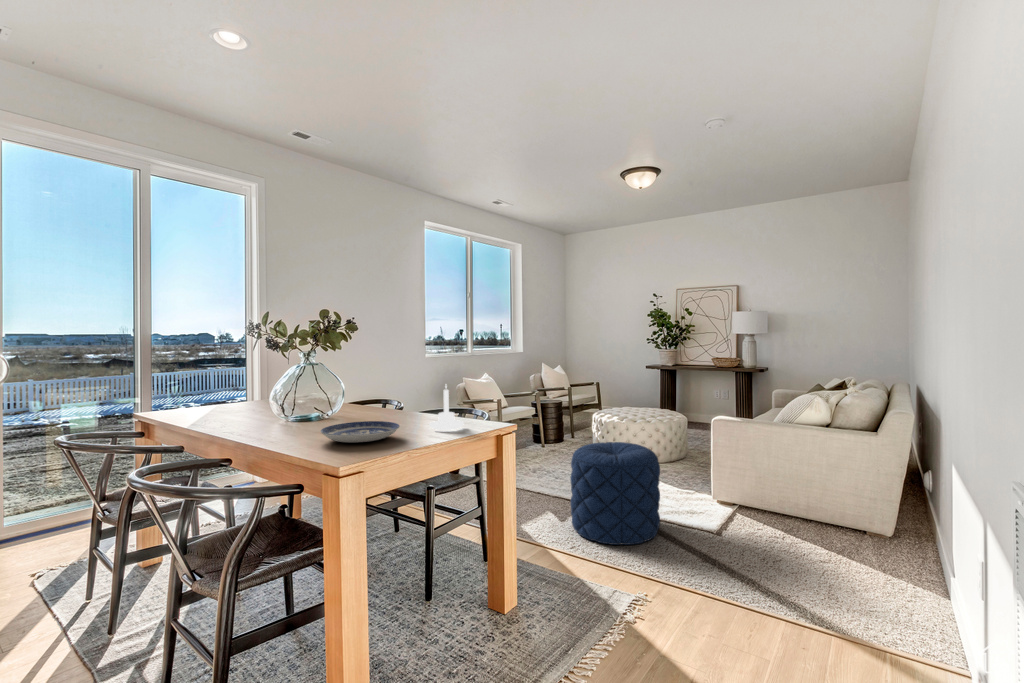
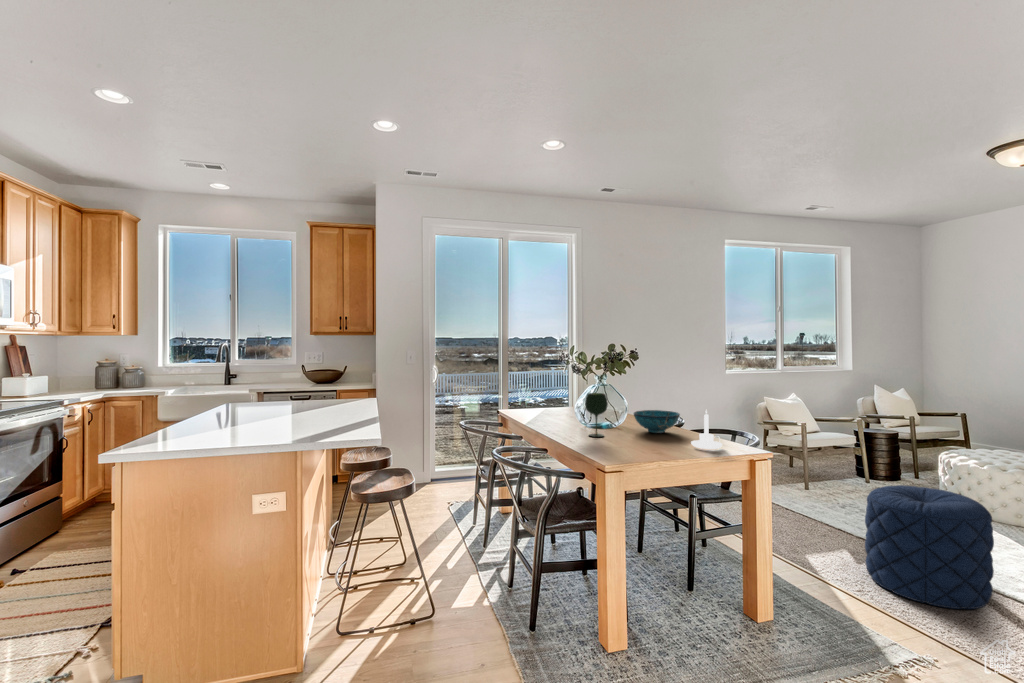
wine glass: none [288,374,320,433] -> present [585,393,608,437]
decorative bowl: none [351,393,407,420] -> present [634,410,680,433]
plate: present [321,421,400,443] -> none [603,433,662,449]

